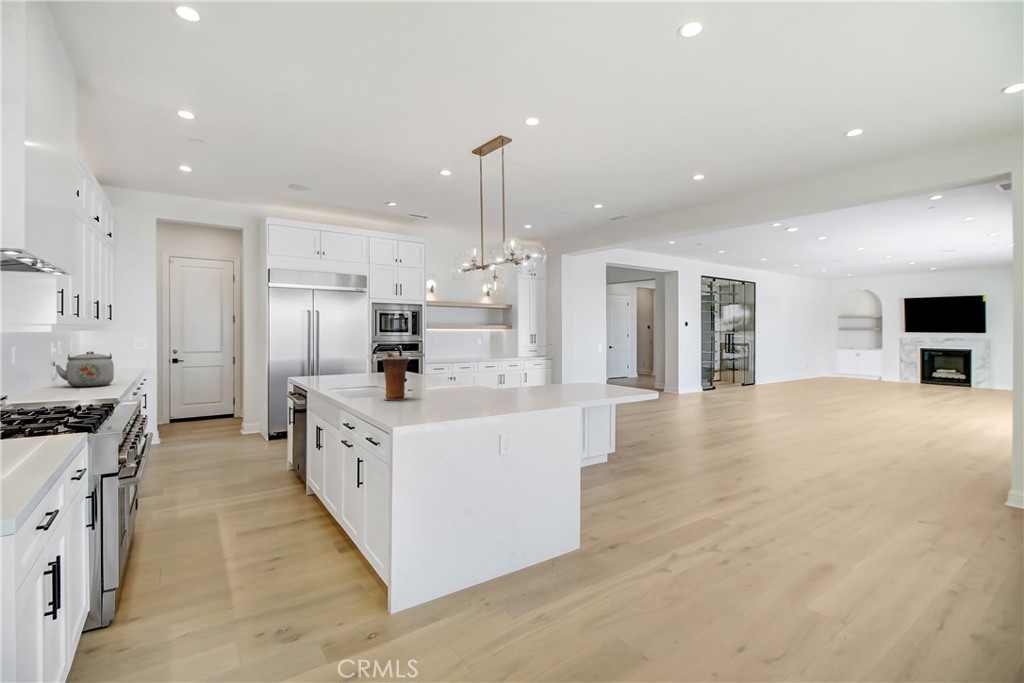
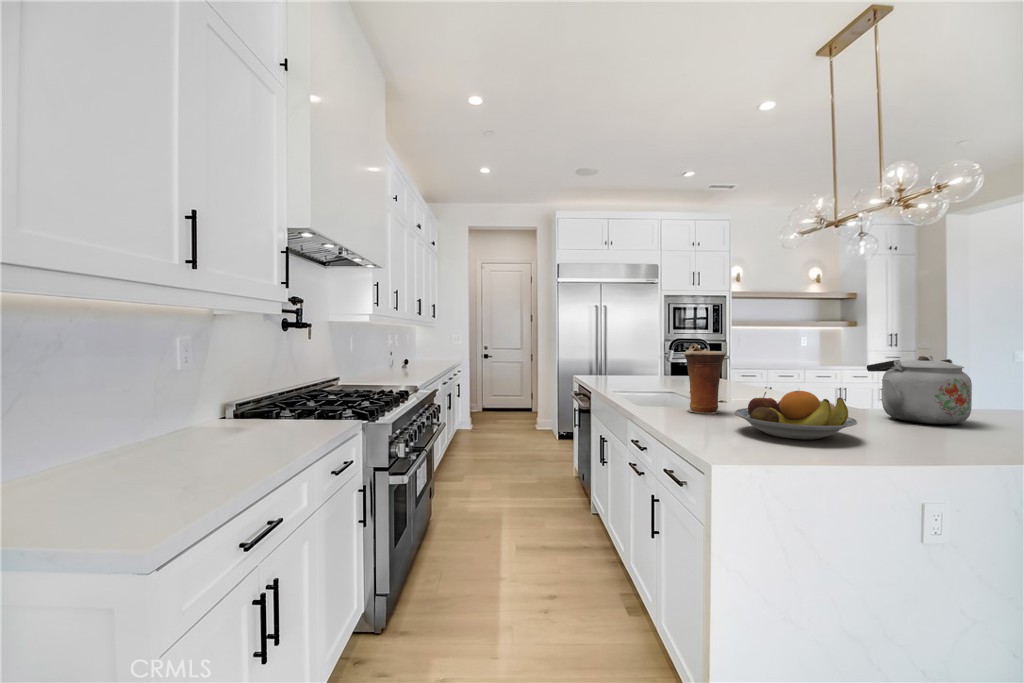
kettle: present [55,351,114,387] -> present [867,355,972,424]
fruit bowl: none [411,381,475,410] -> present [734,391,858,440]

